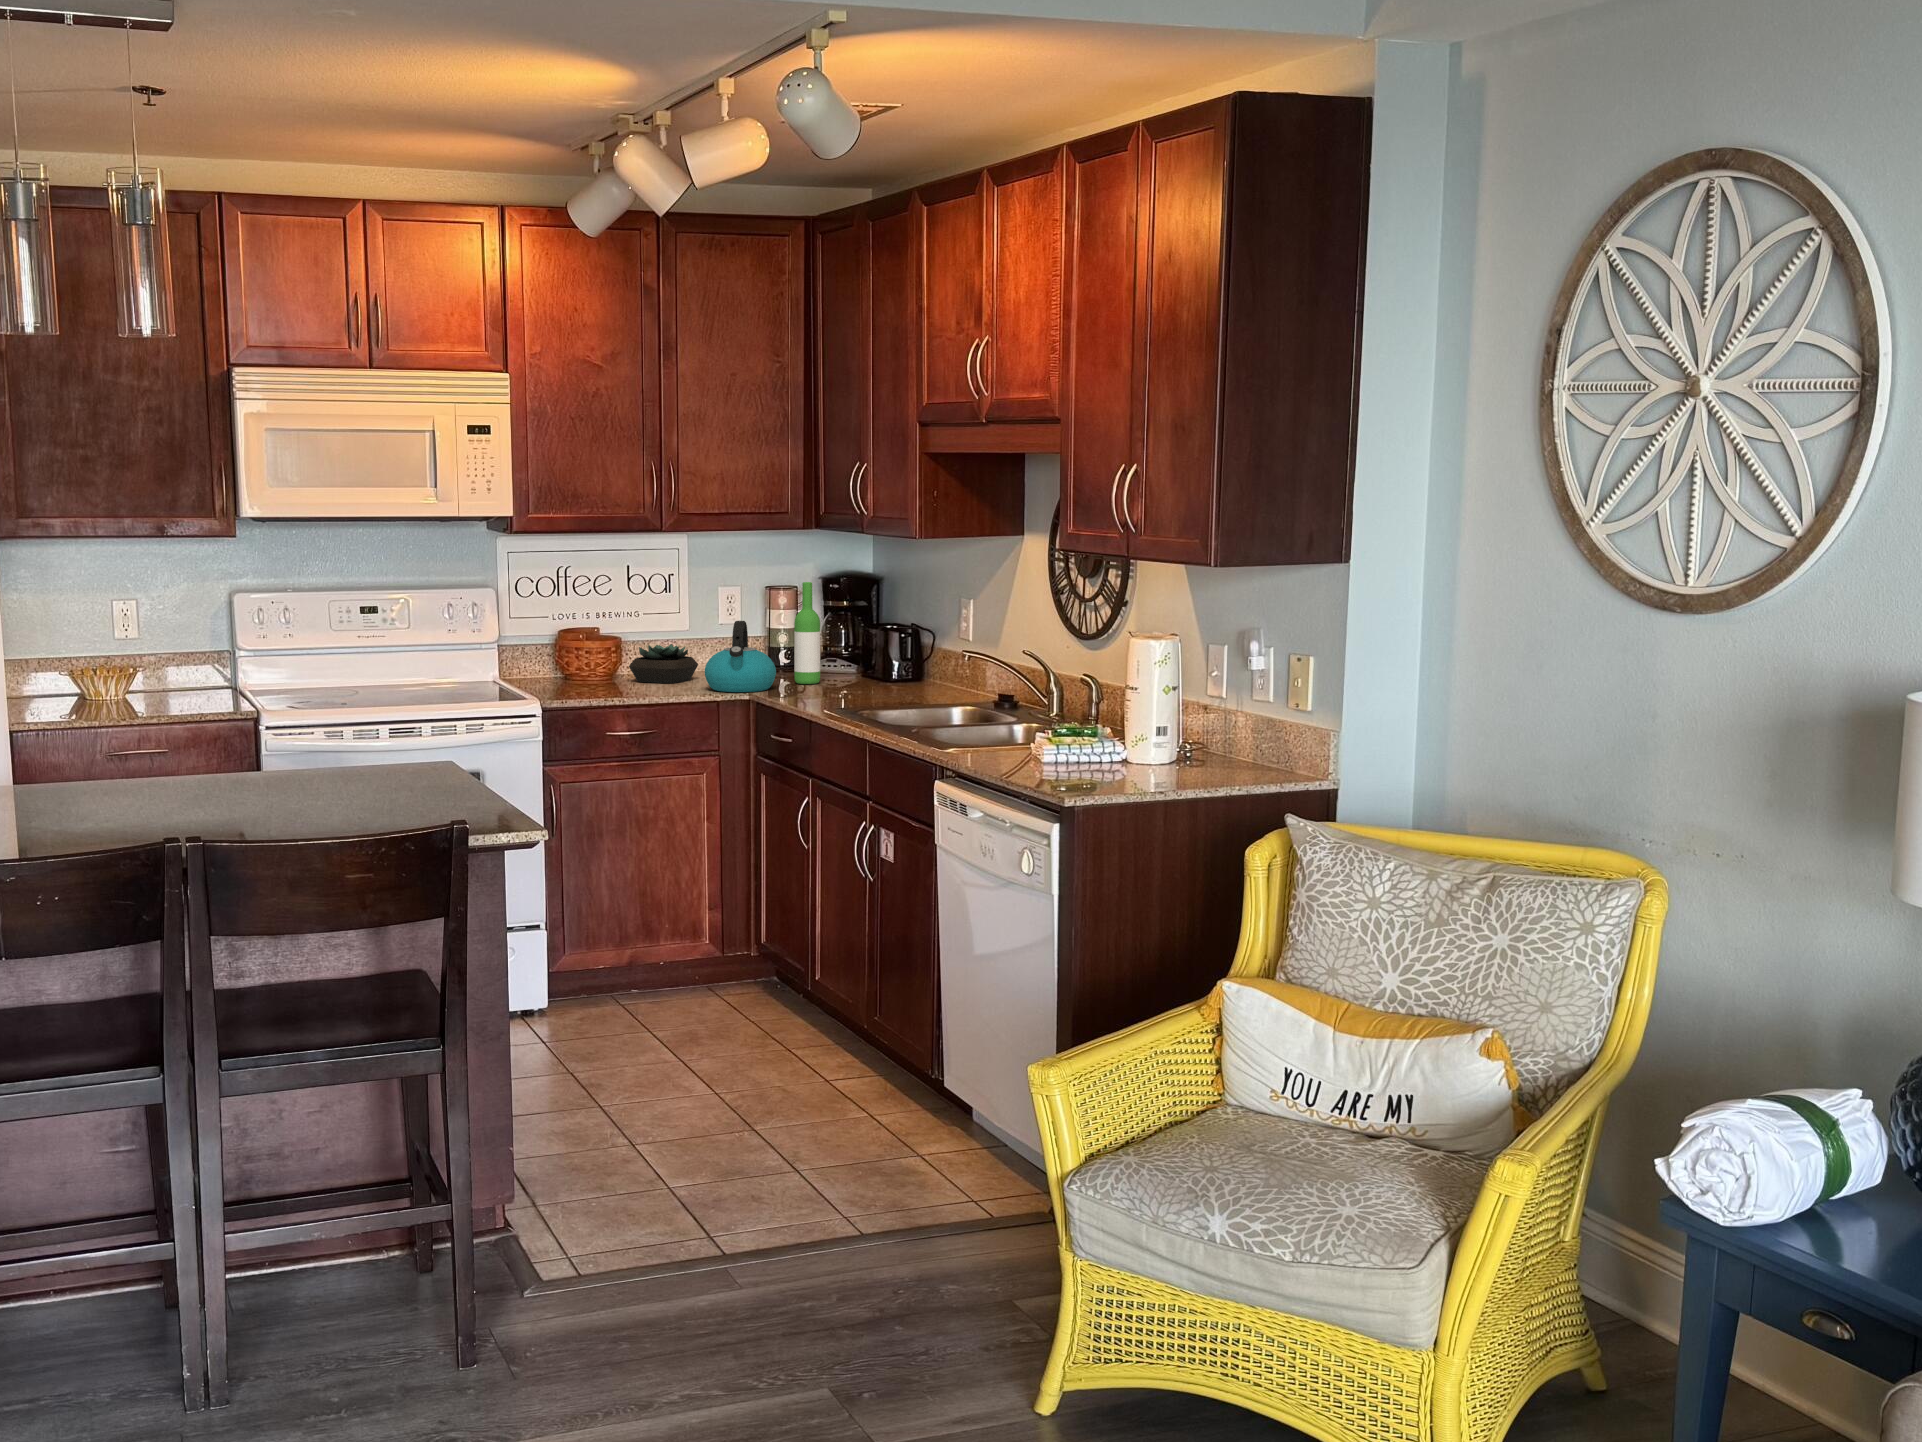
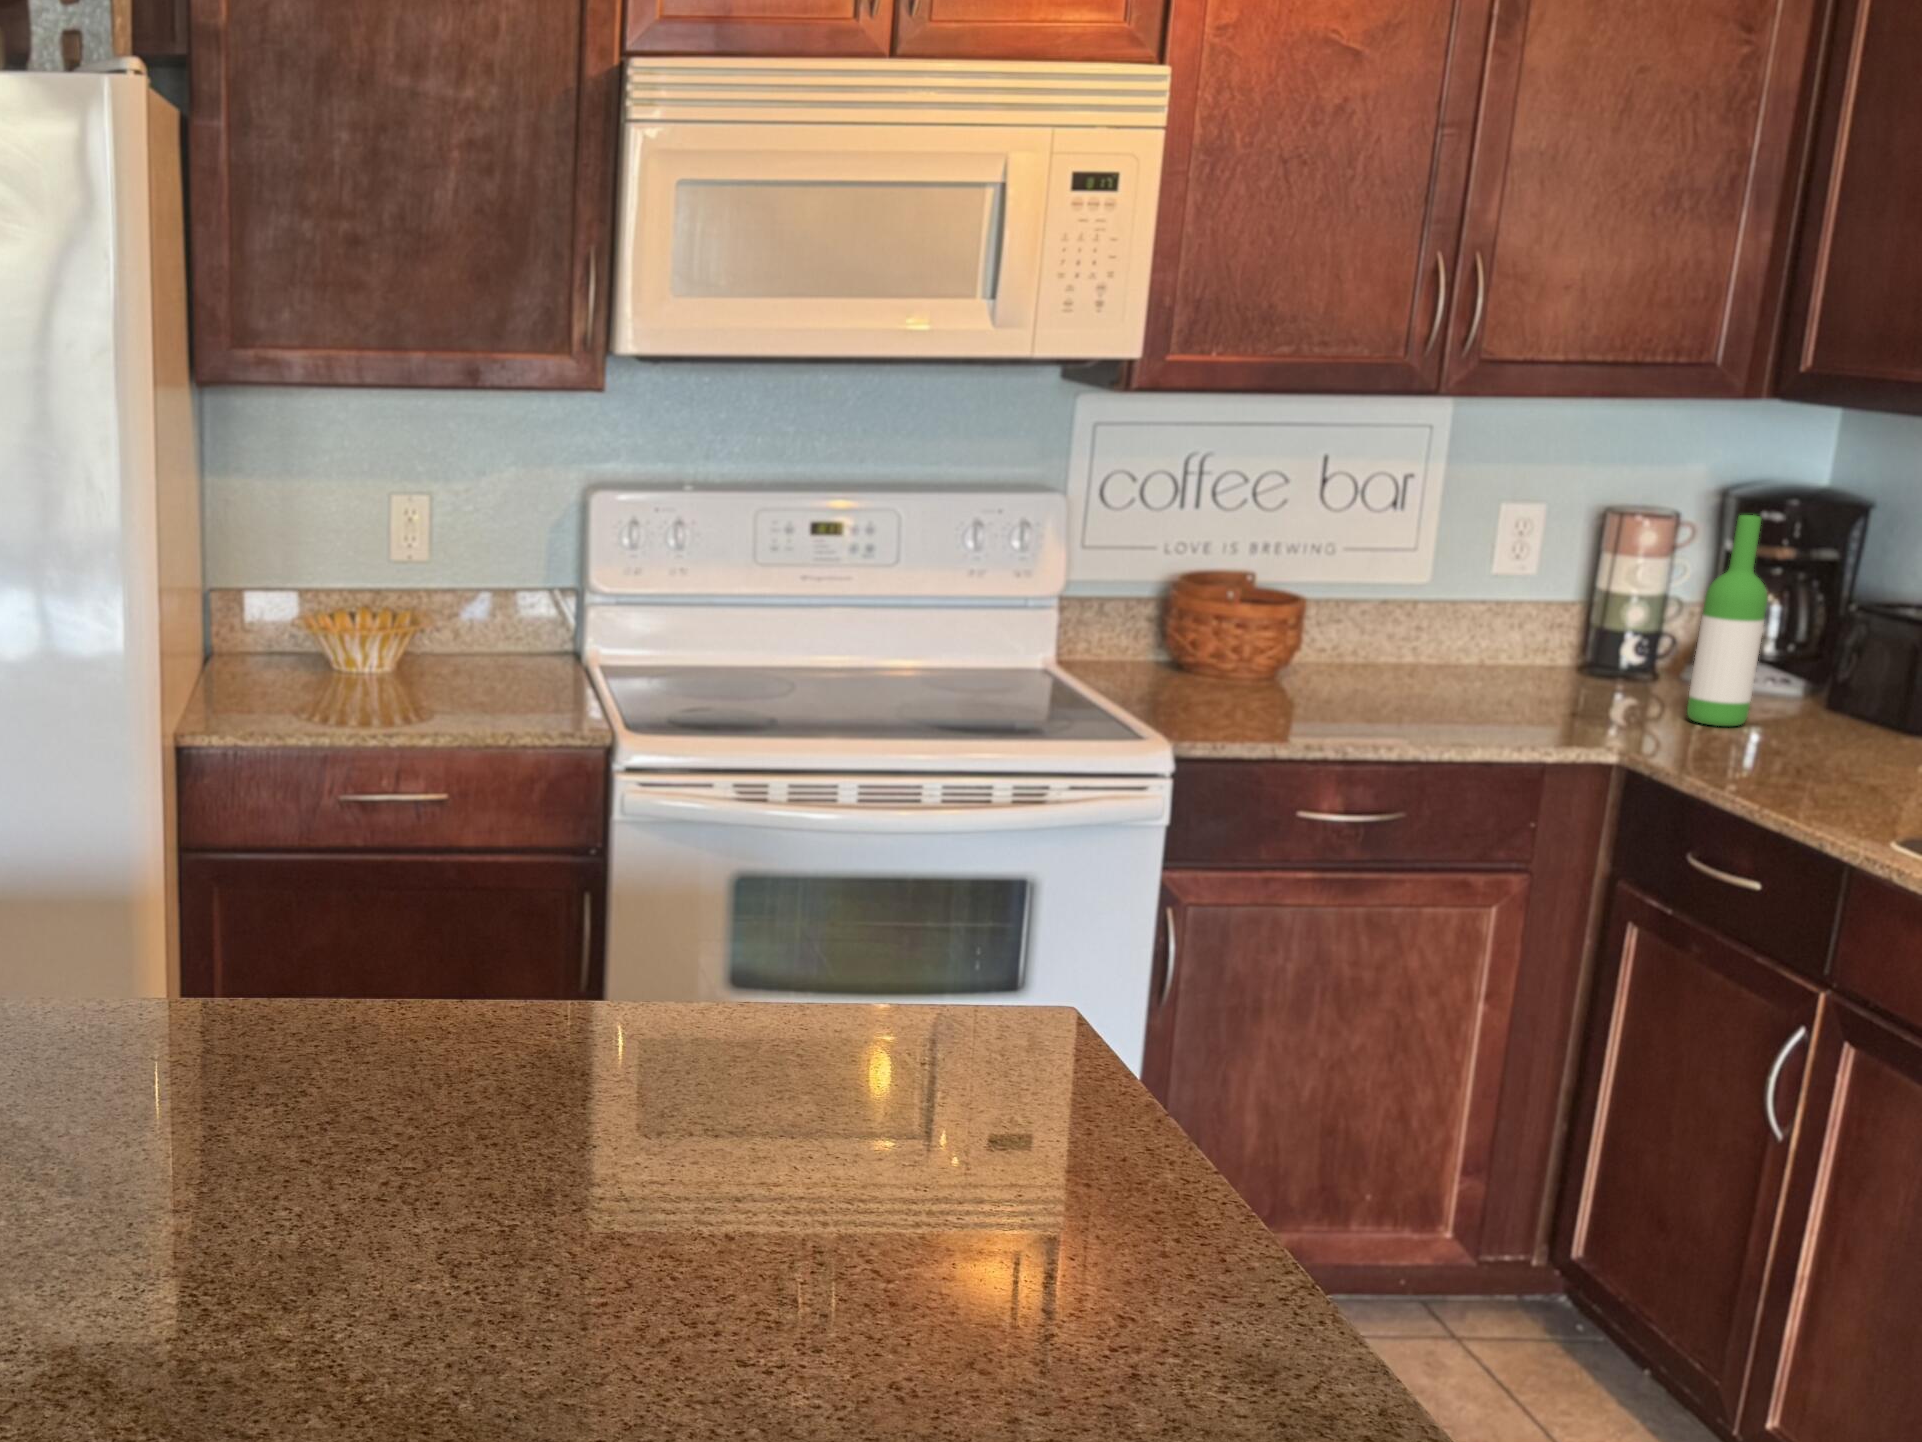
kettle: present [705,621,776,692] -> none [1503,591,1669,743]
succulent plant: present [629,644,698,683] -> none [1315,614,1457,697]

